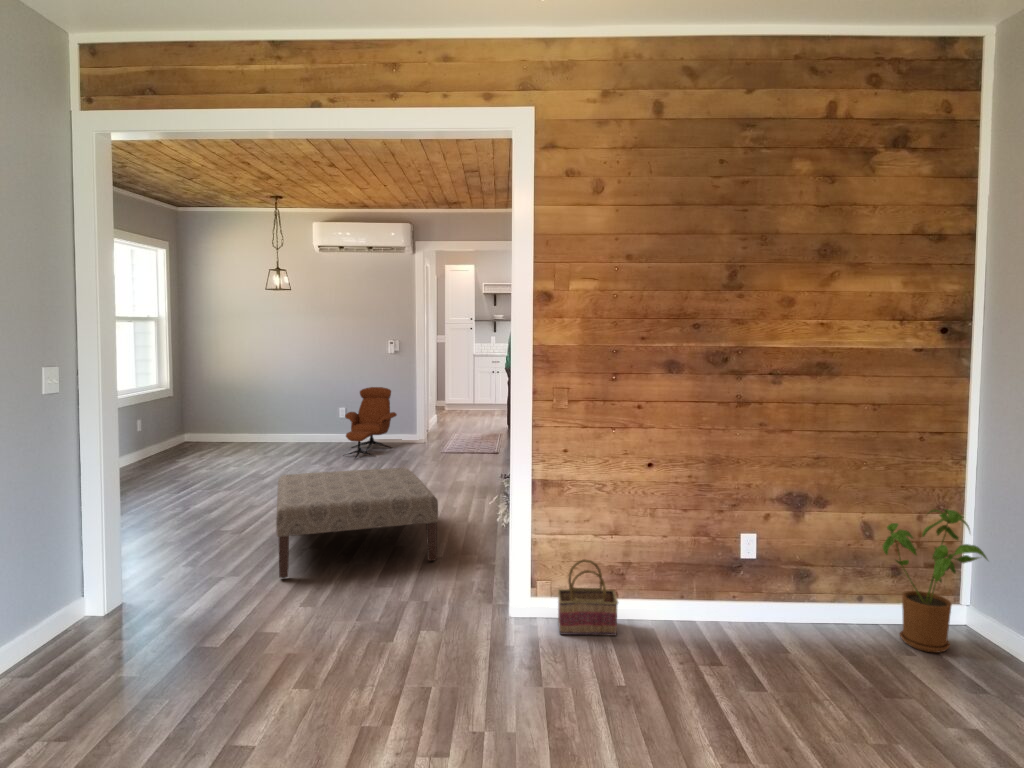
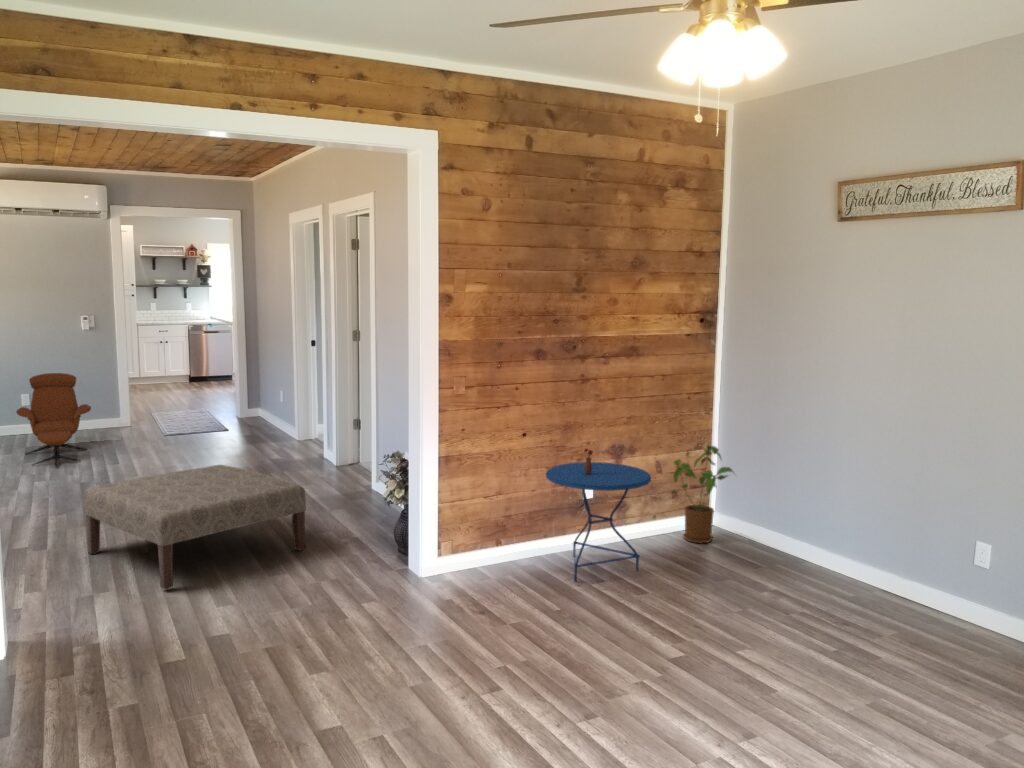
side table: none [660,491,810,675] -> present [546,449,651,582]
basket: present [558,560,618,636] -> none [461,517,515,579]

